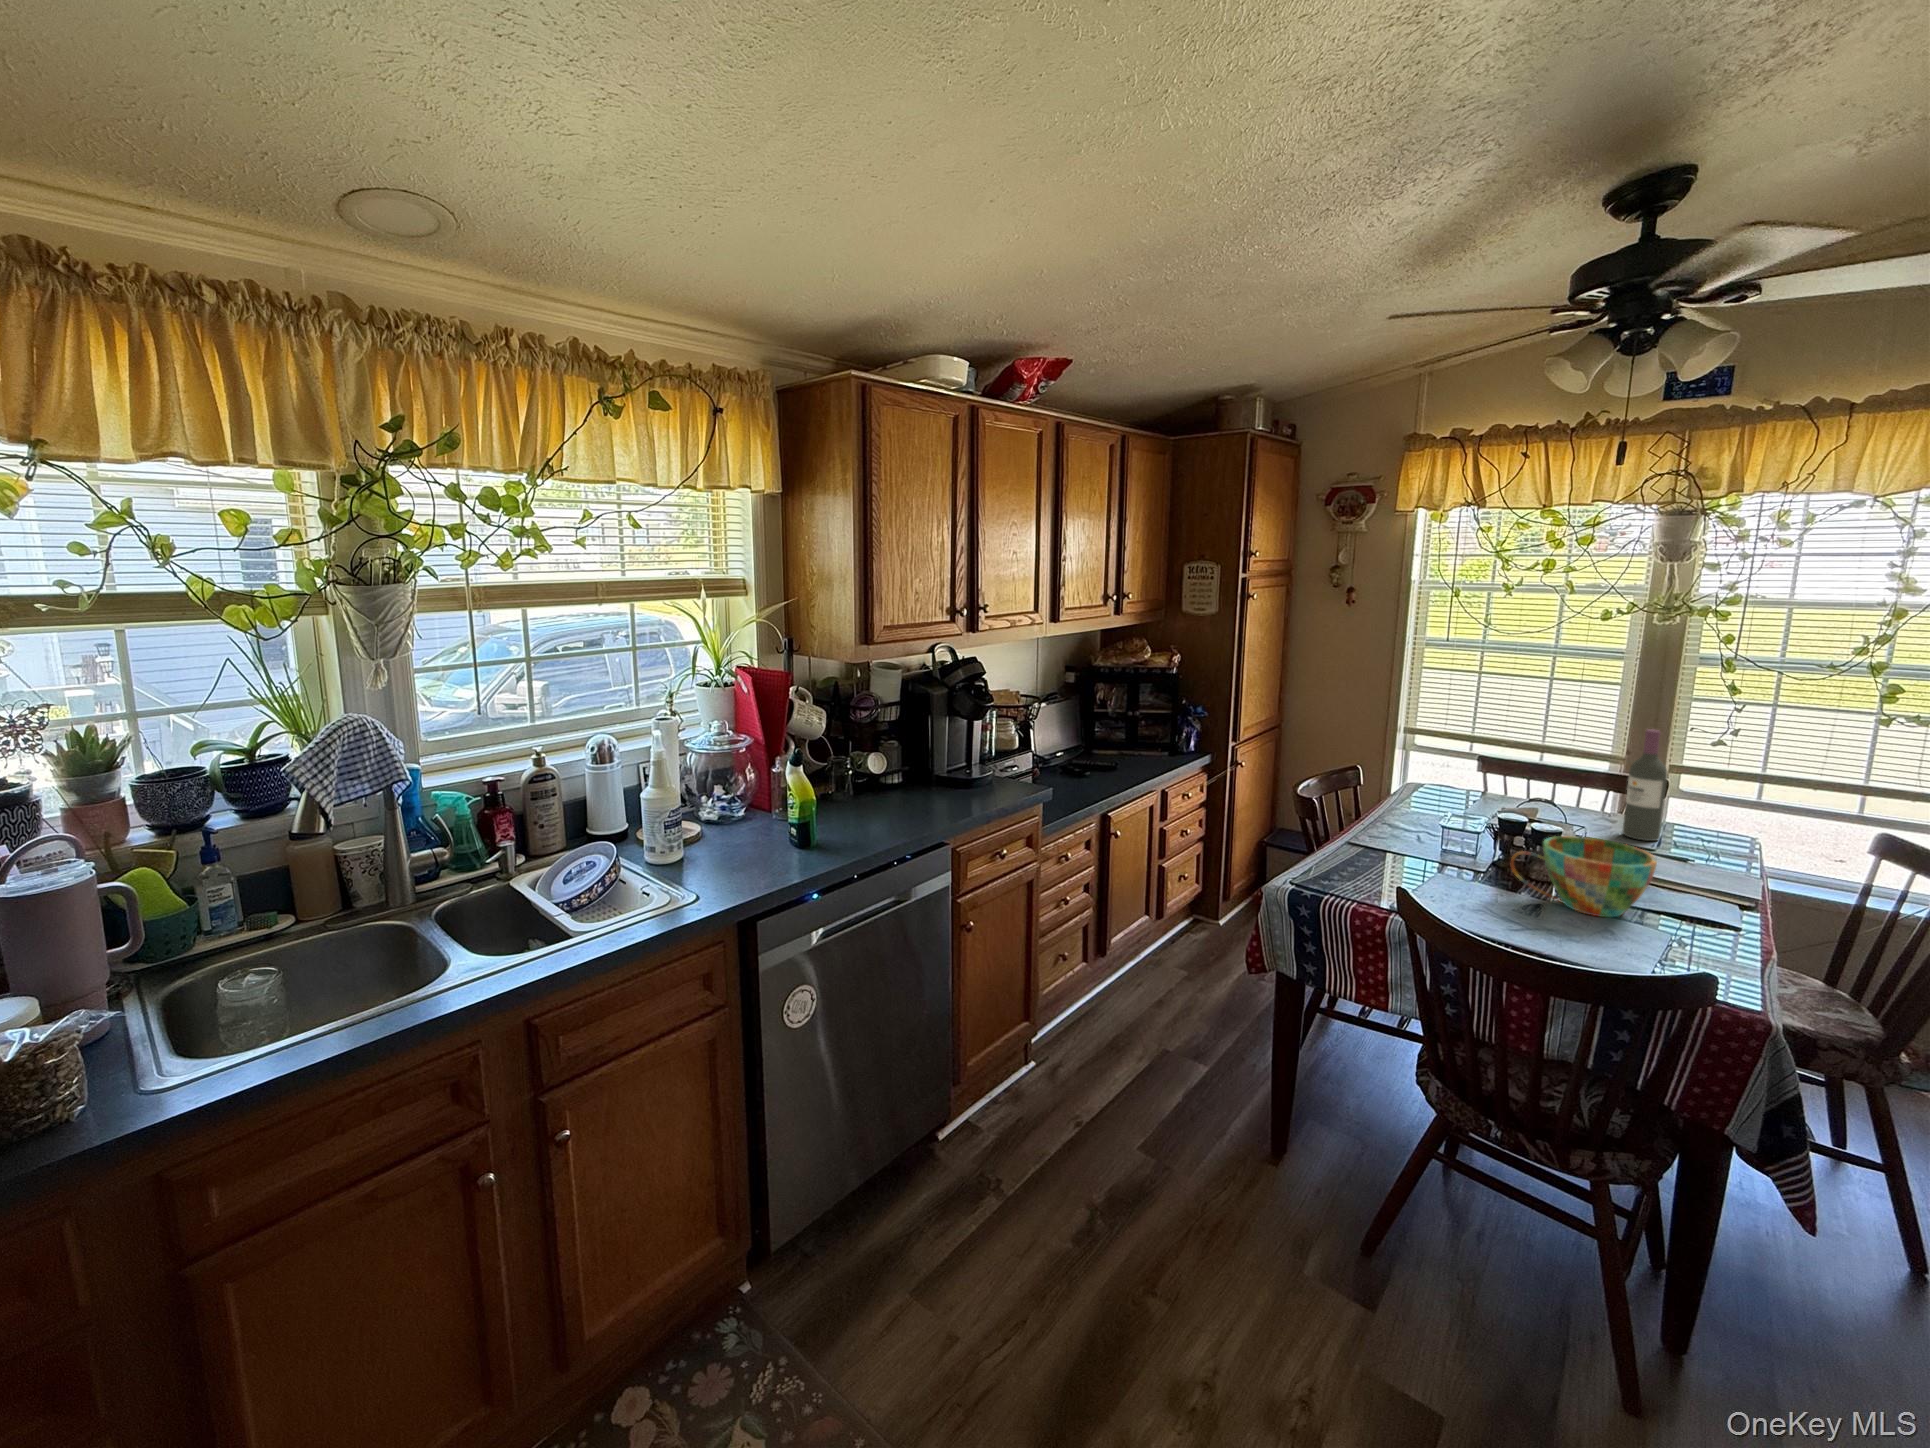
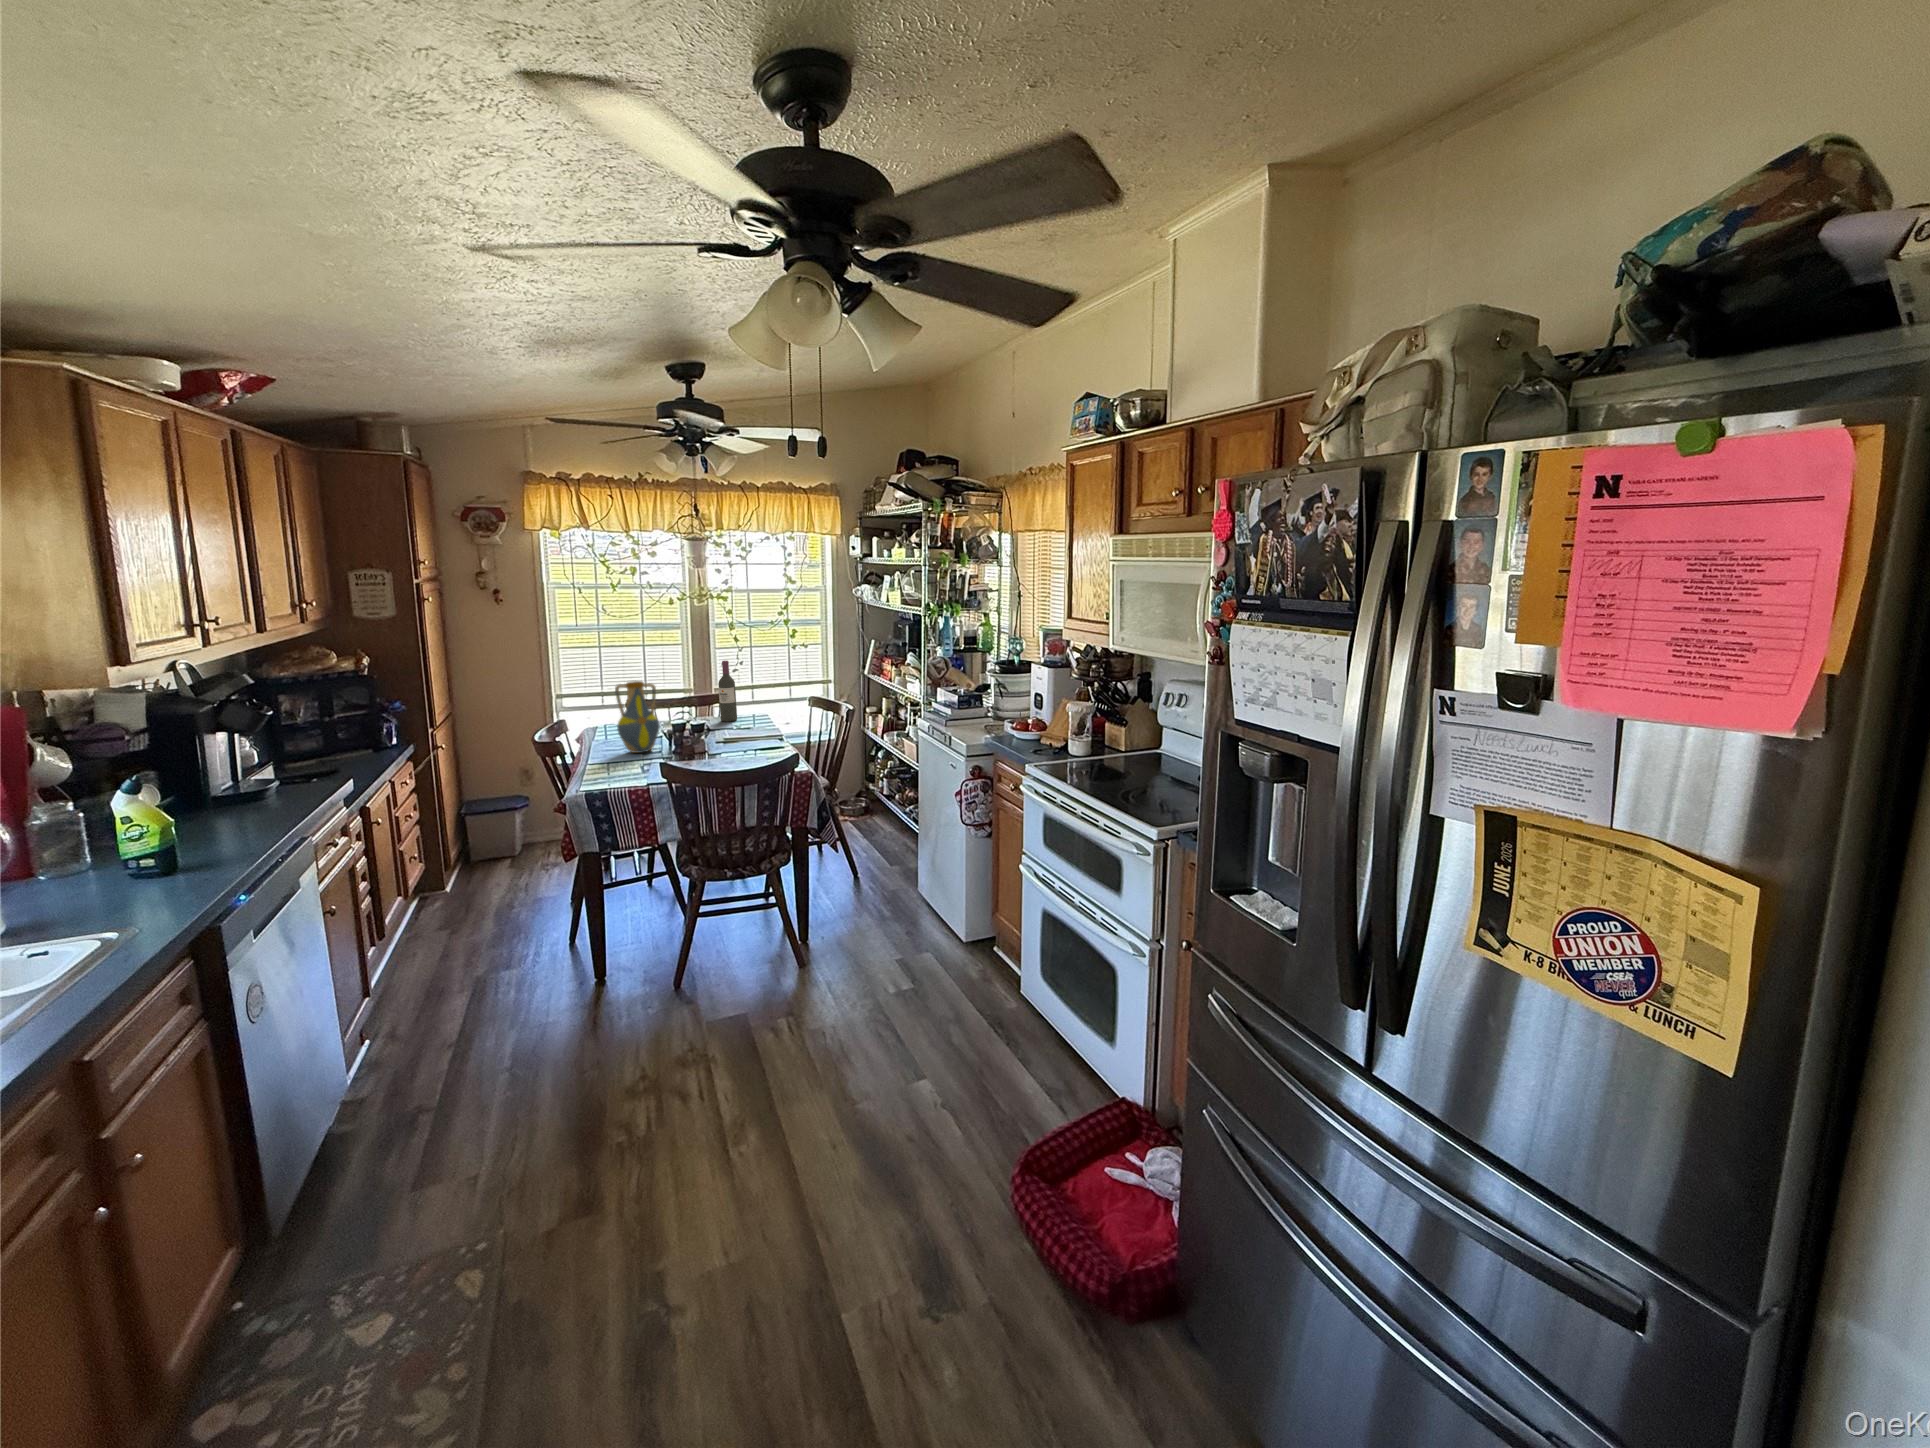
vase: none [1397,737,1472,852] -> present [615,681,660,753]
cup: present [1511,836,1657,917] -> none [697,716,758,754]

